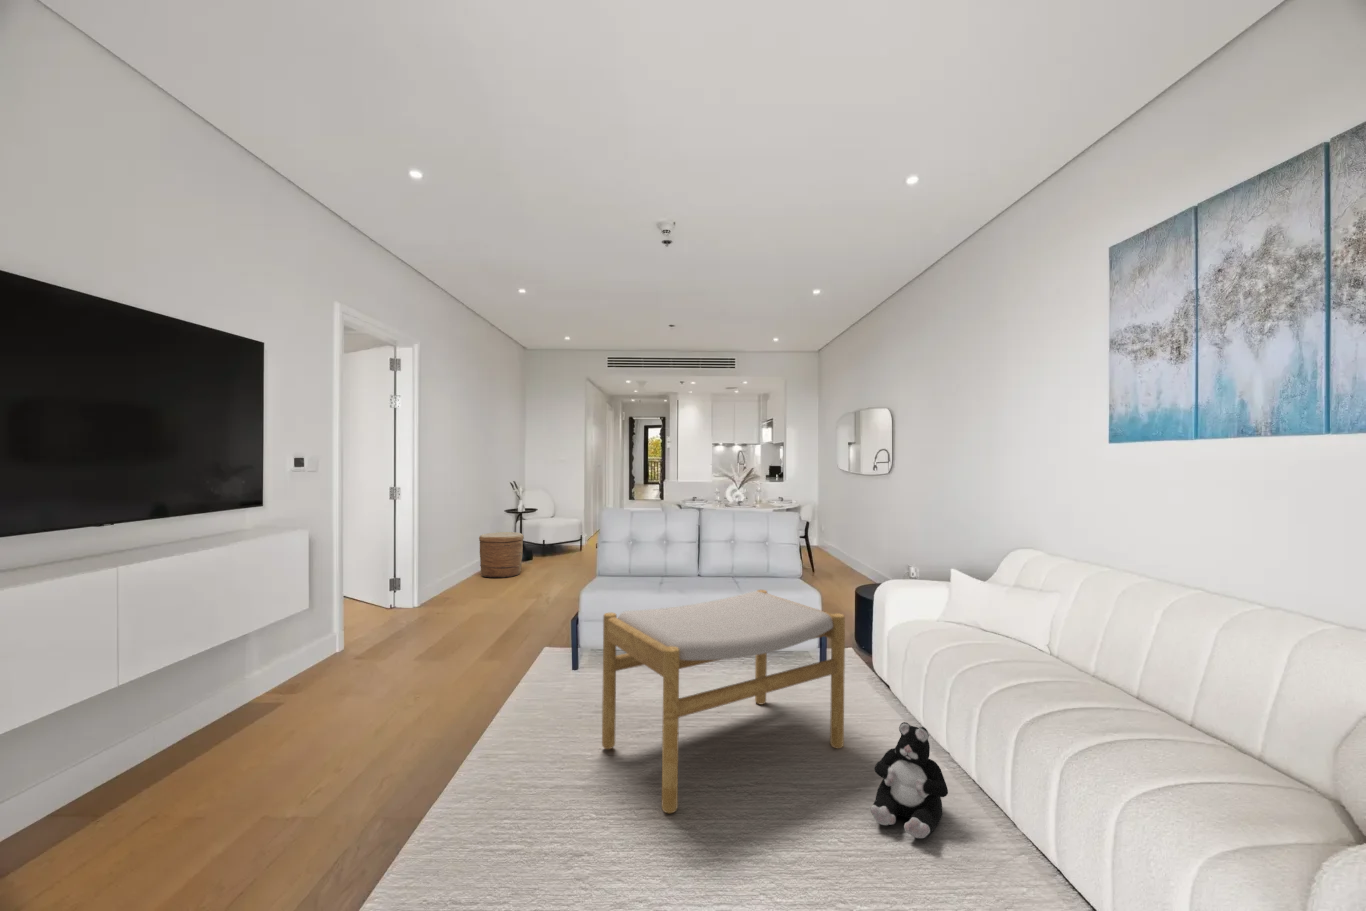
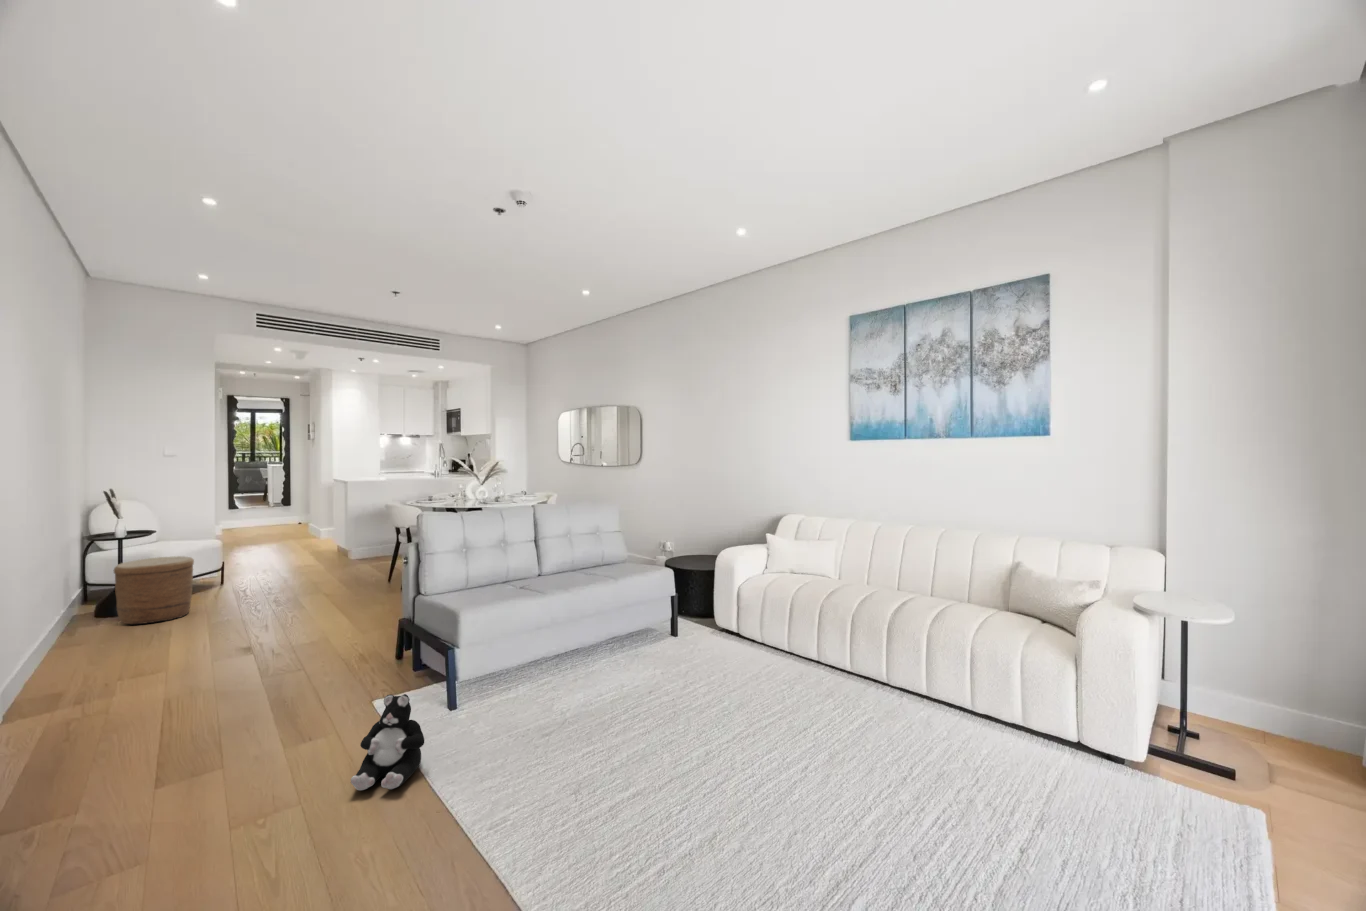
footstool: present [602,590,845,813] -> none [588,564,746,741]
plush toy: present [870,722,948,839] -> present [351,694,424,790]

